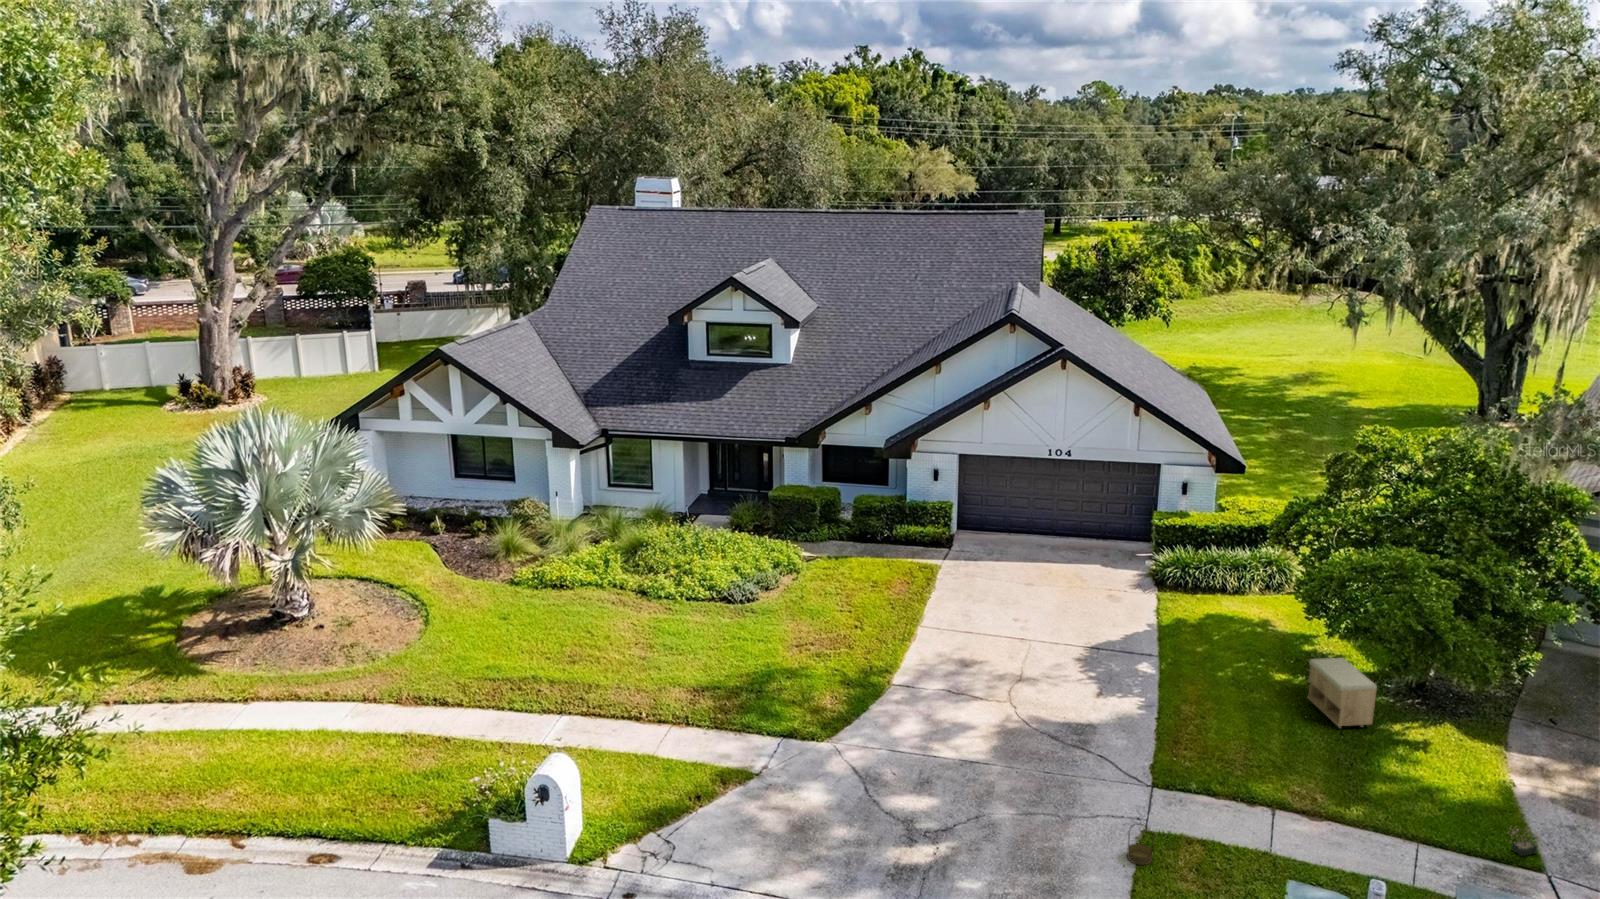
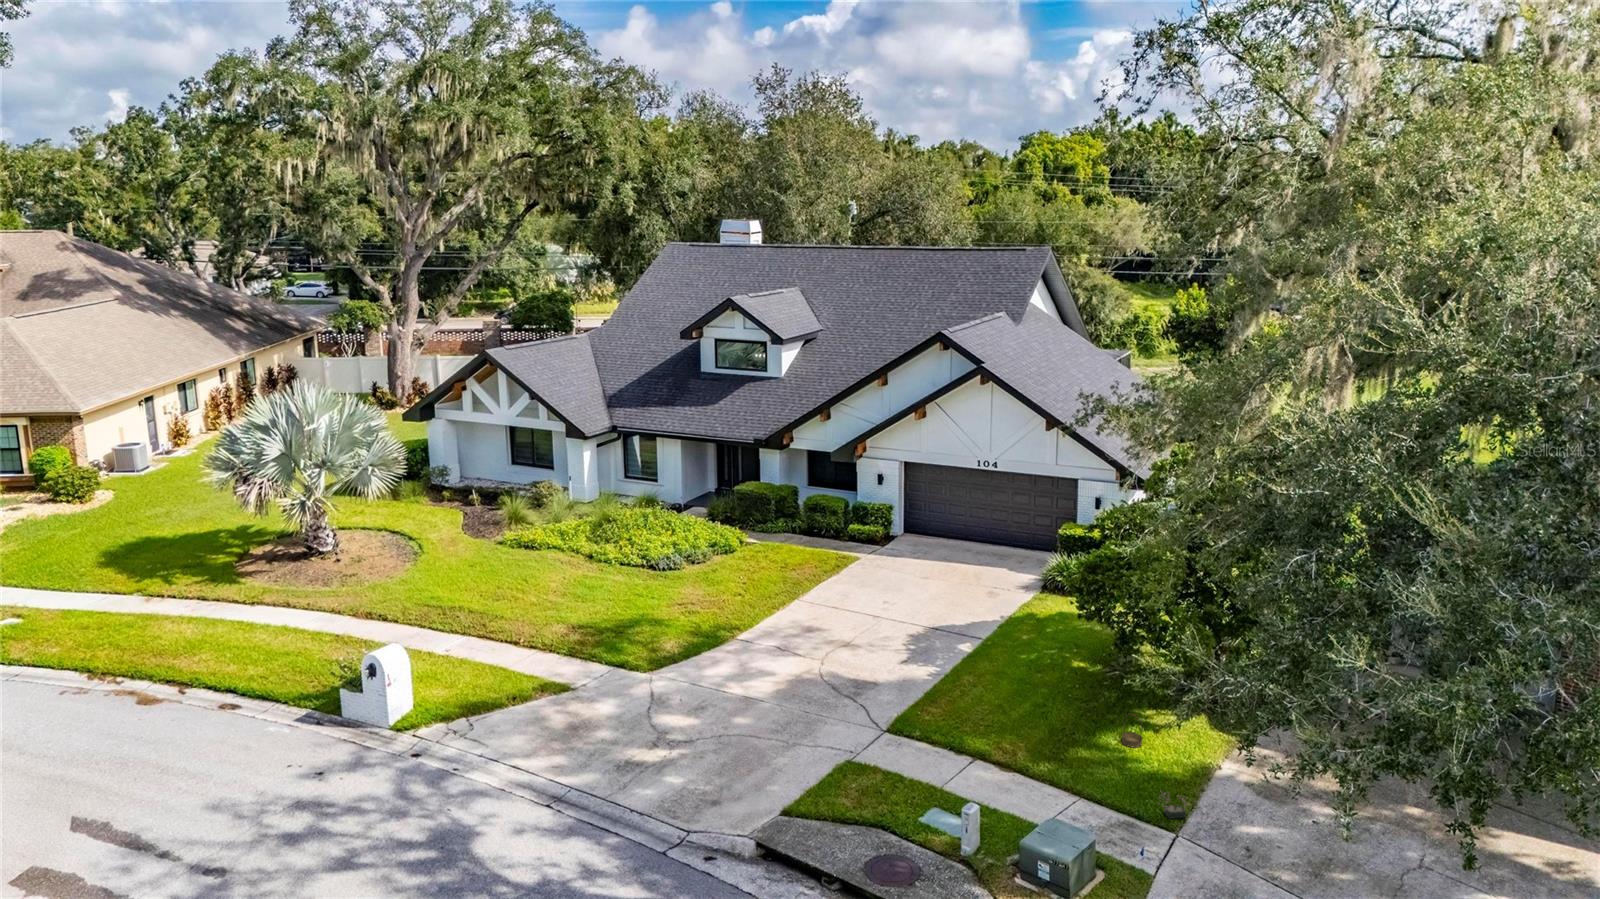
storage bench: present [1308,658,1377,728] -> none [1088,644,1129,708]
basket: present [1127,823,1154,865] -> present [1122,717,1142,748]

